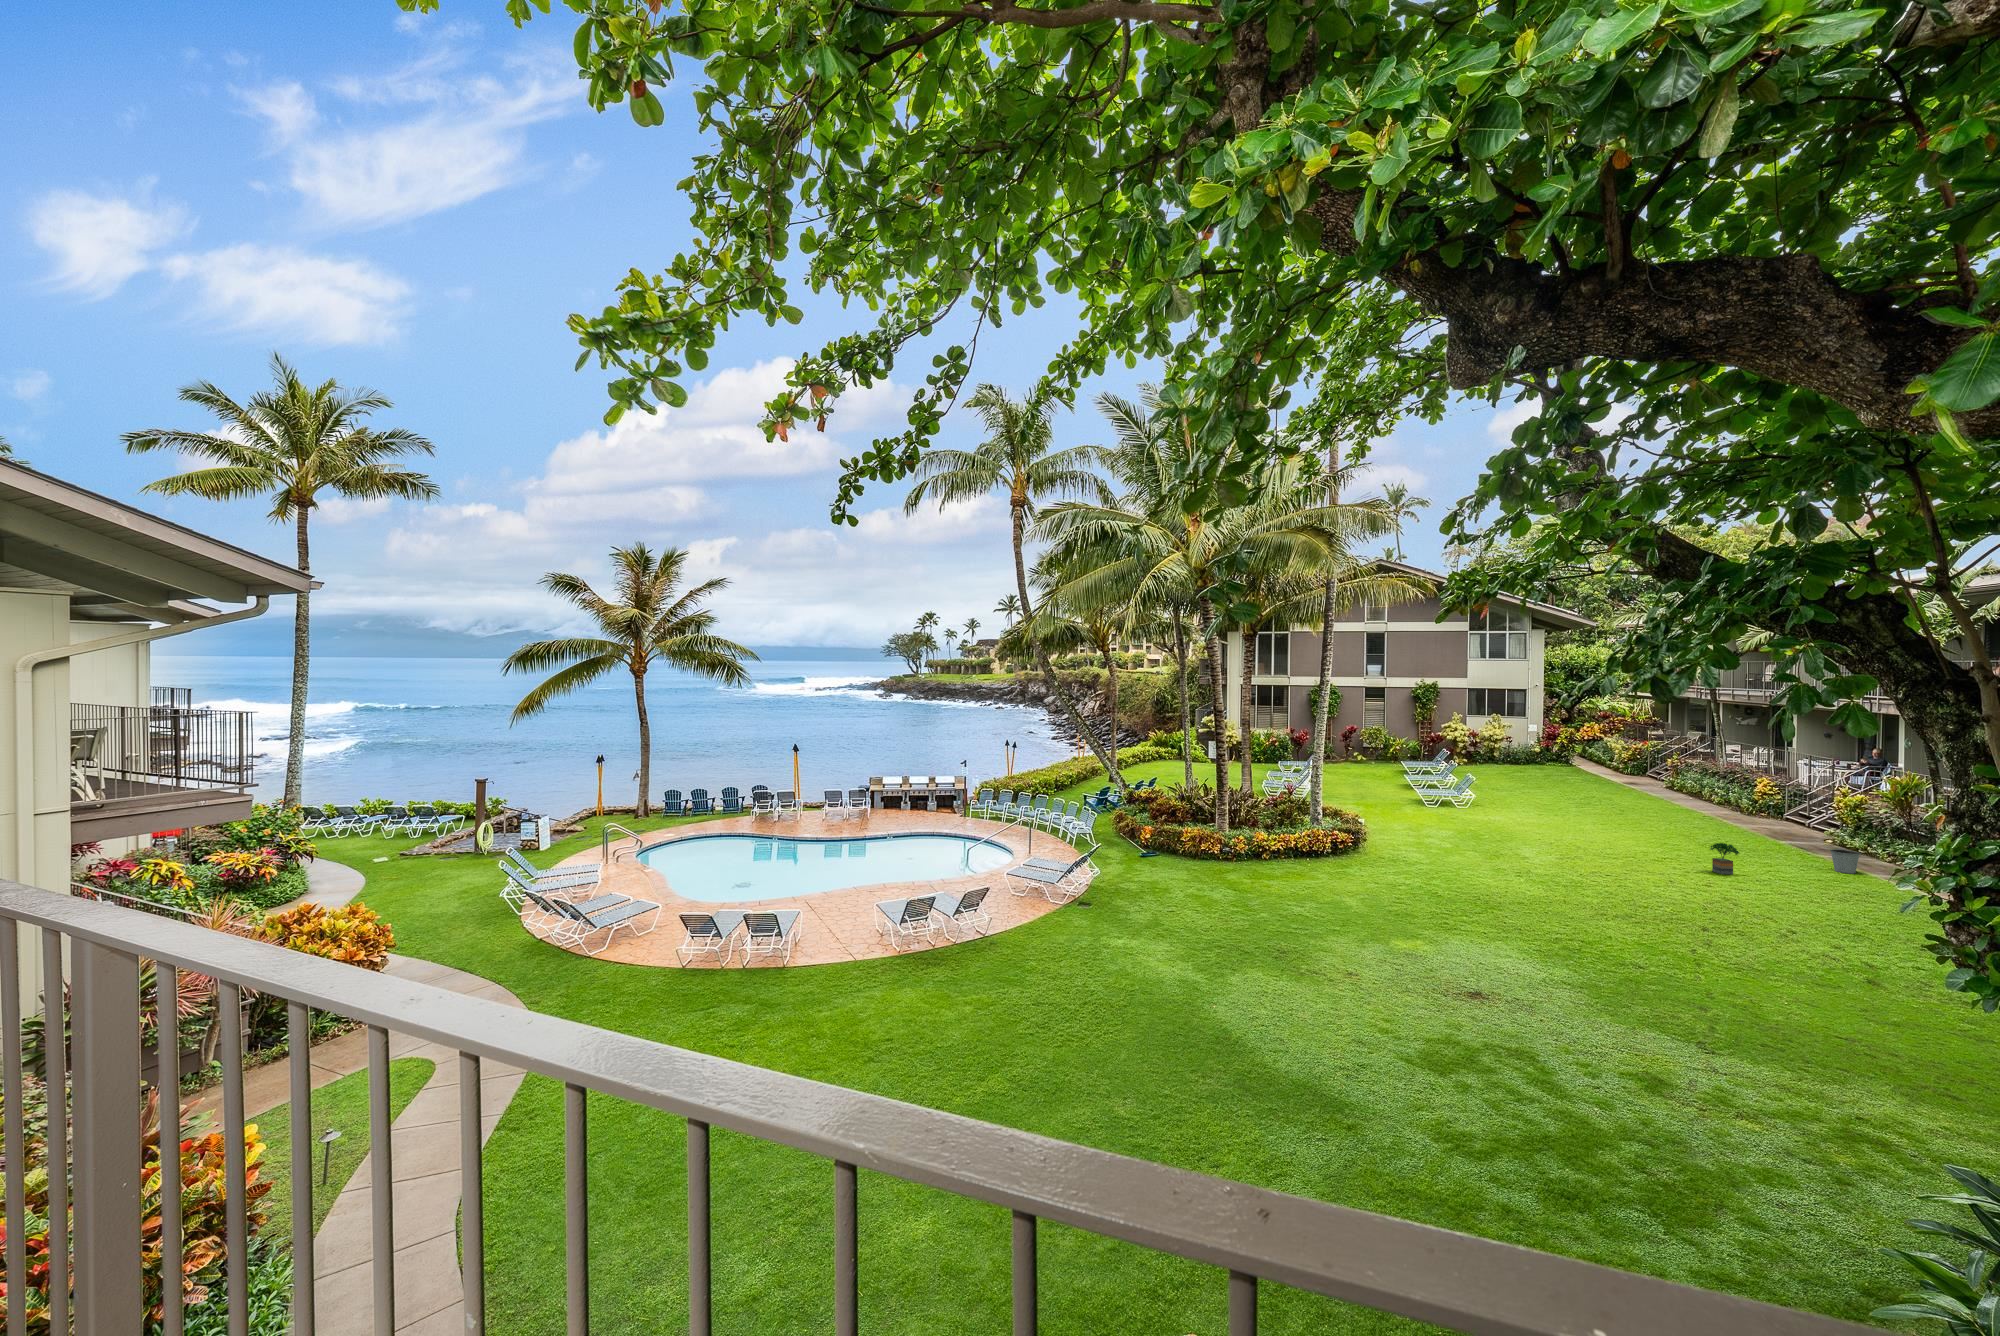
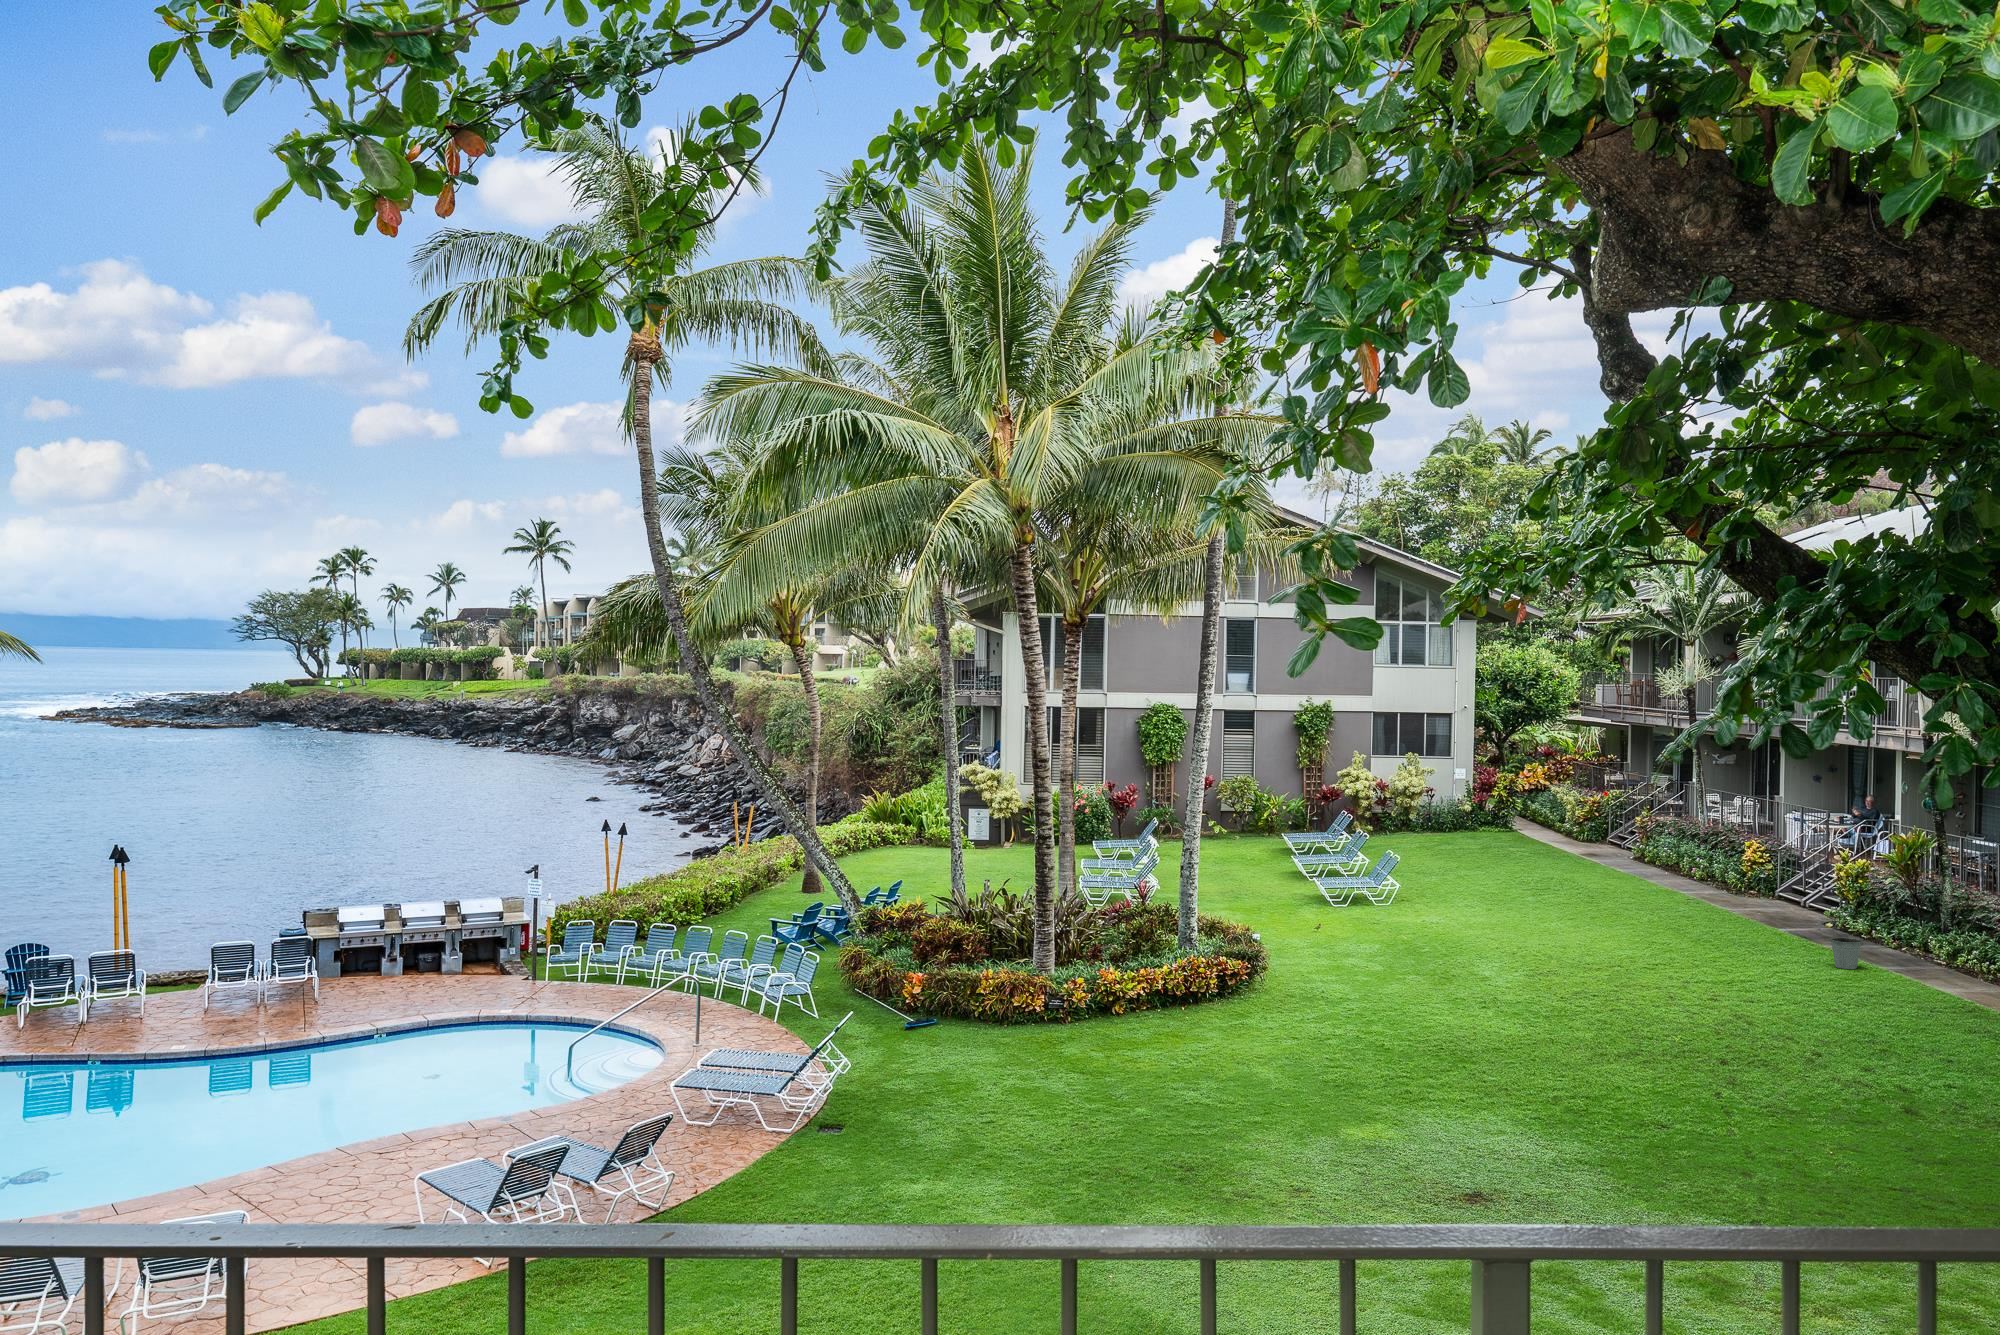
potted tree: present [1710,843,1739,874] -> none [1698,938,1734,982]

